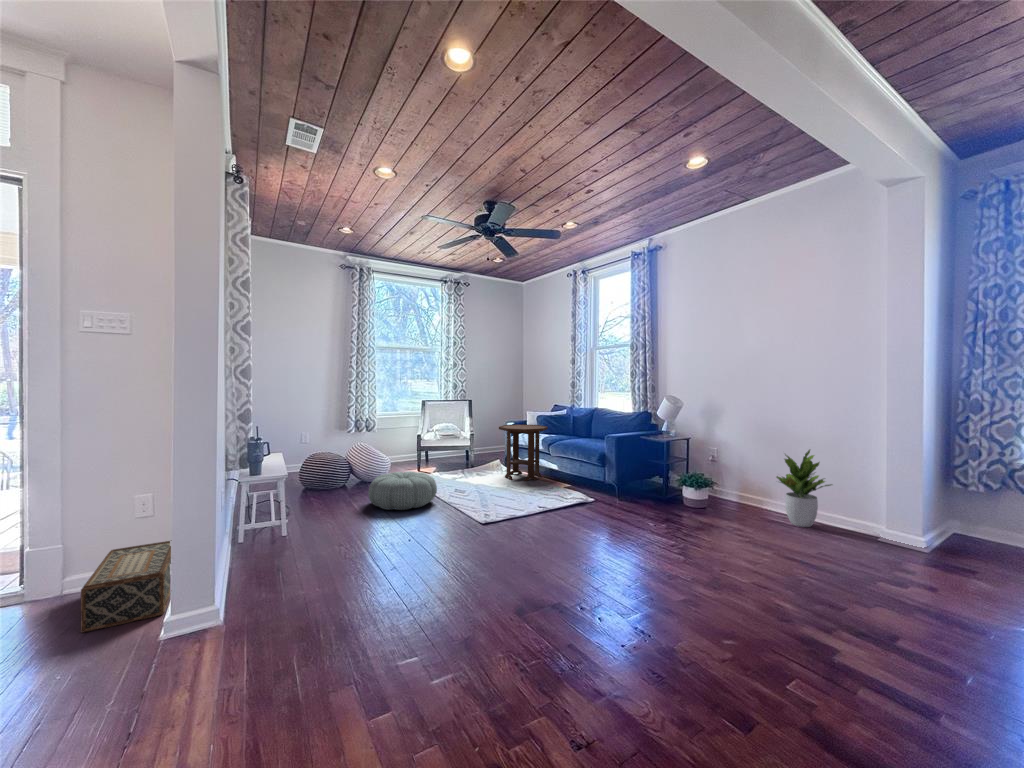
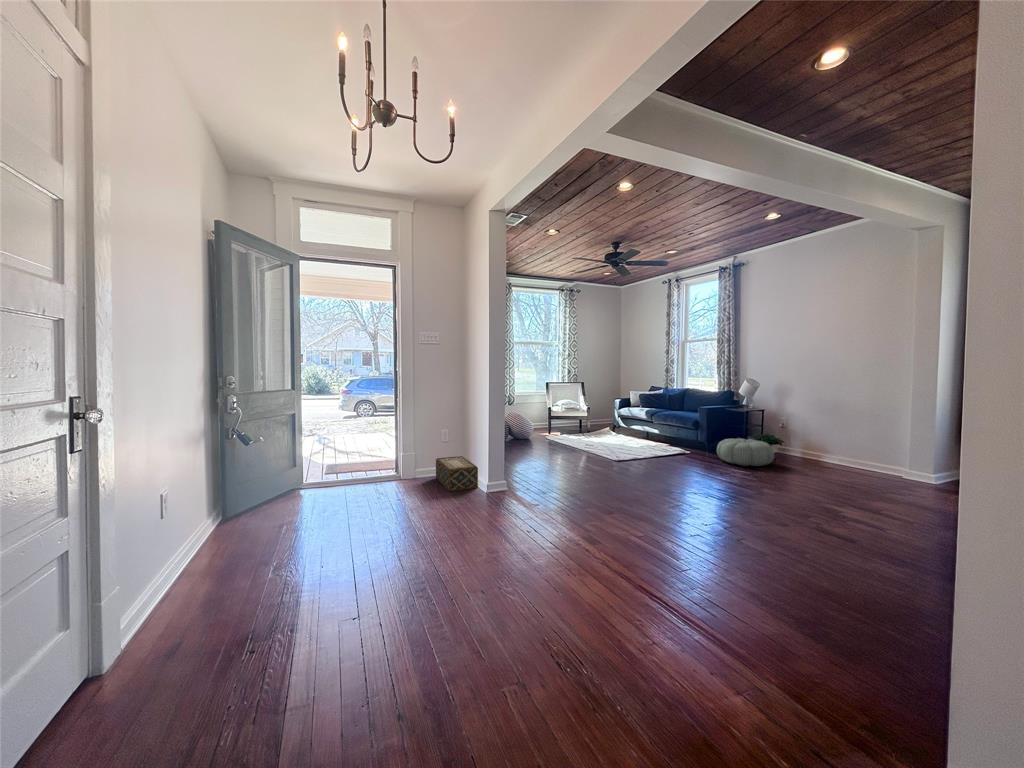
side table: present [499,424,548,481] -> none [613,400,650,441]
potted plant: present [777,450,832,527] -> none [831,417,876,471]
pouf: present [368,471,437,510] -> present [717,438,774,466]

